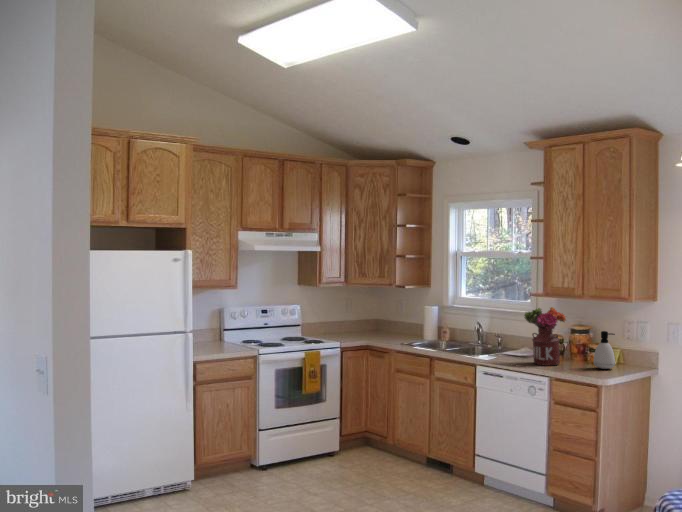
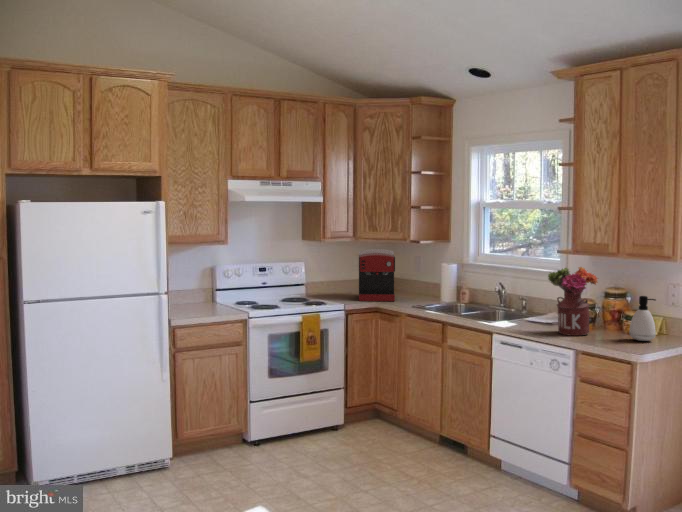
coffee maker: none [349,293,384,339] -> present [359,249,395,301]

